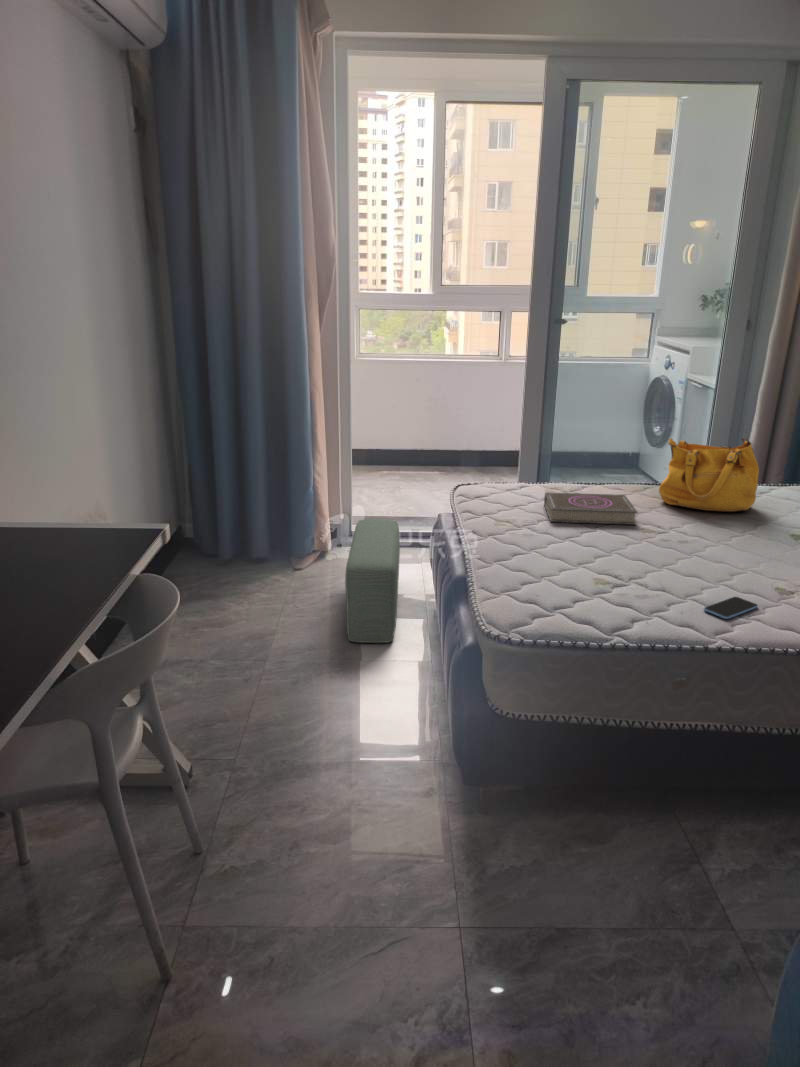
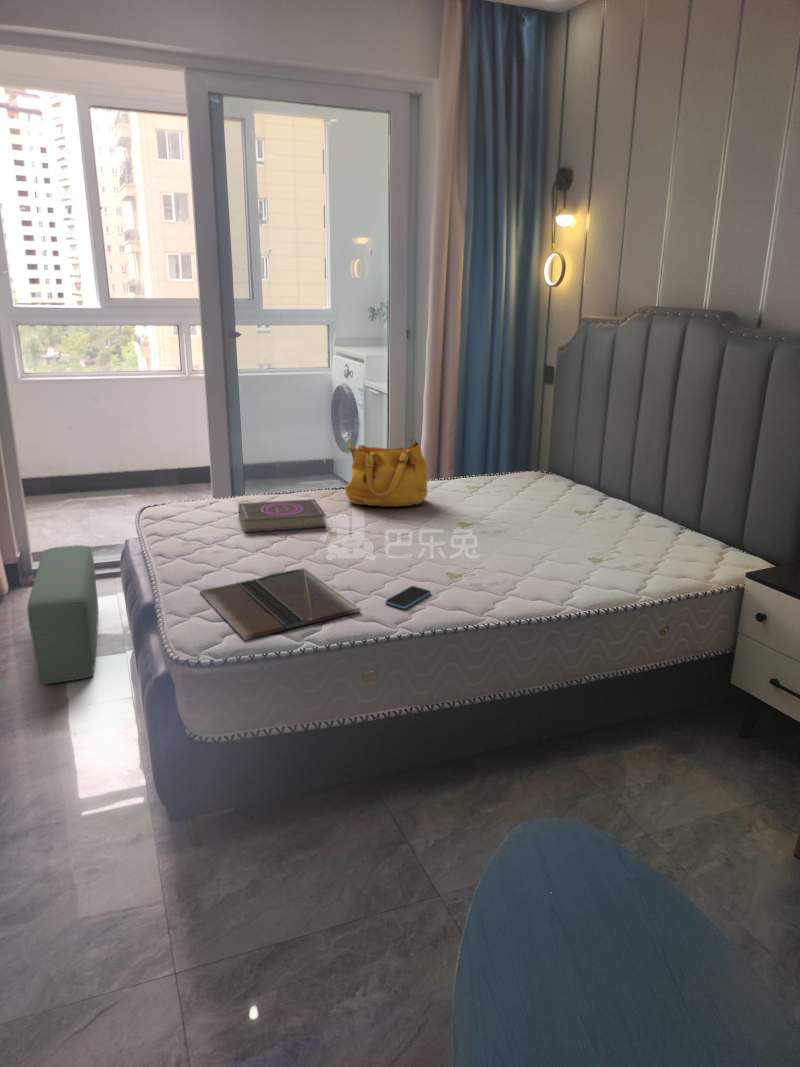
laptop: none [509,563,677,625] -> present [200,568,361,640]

